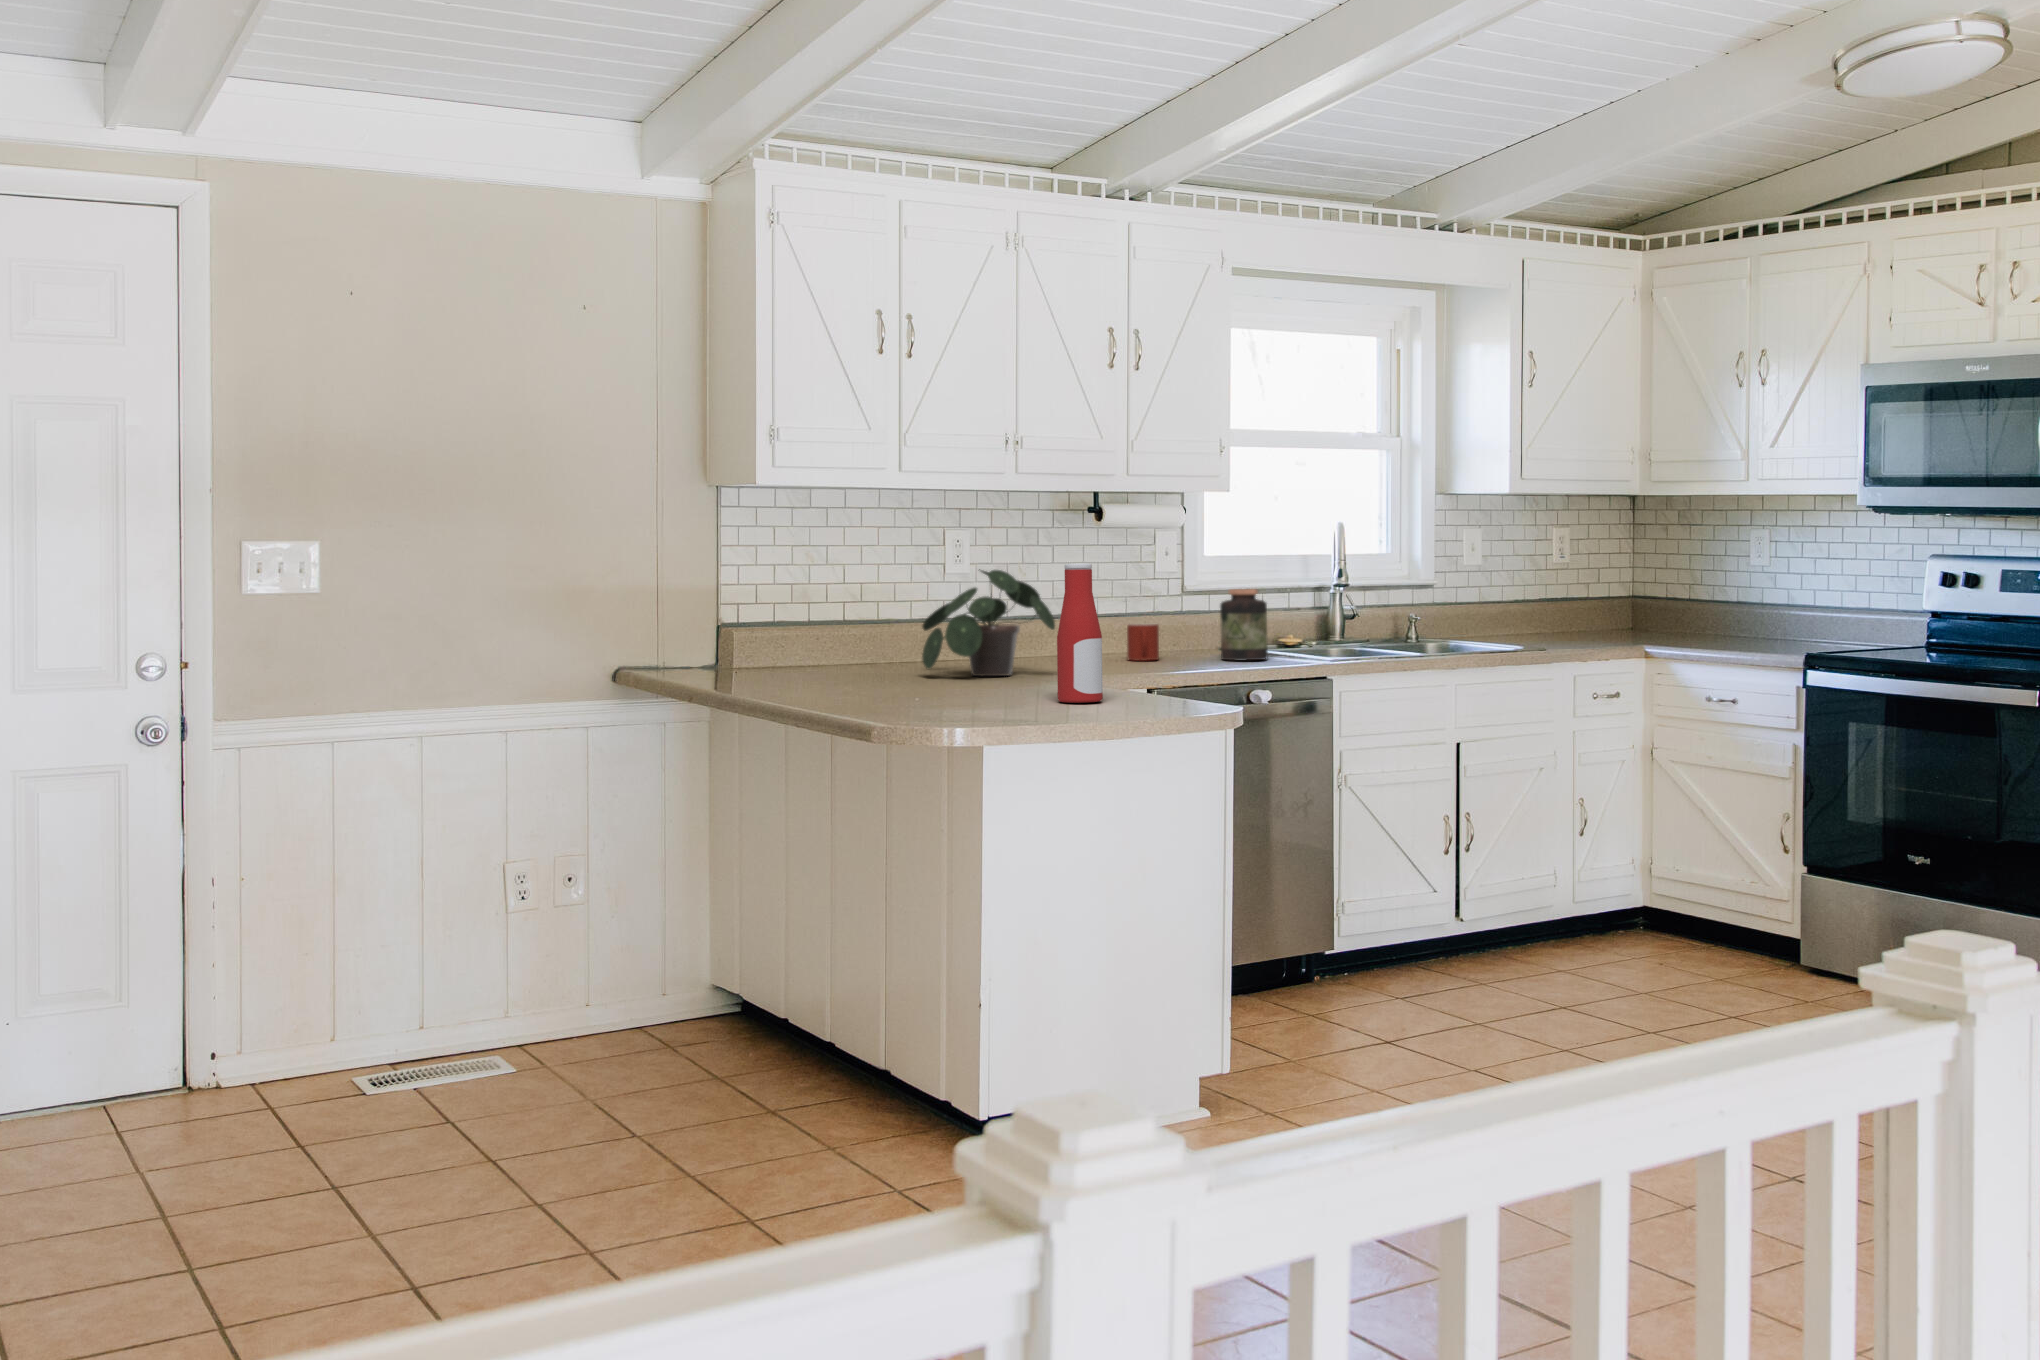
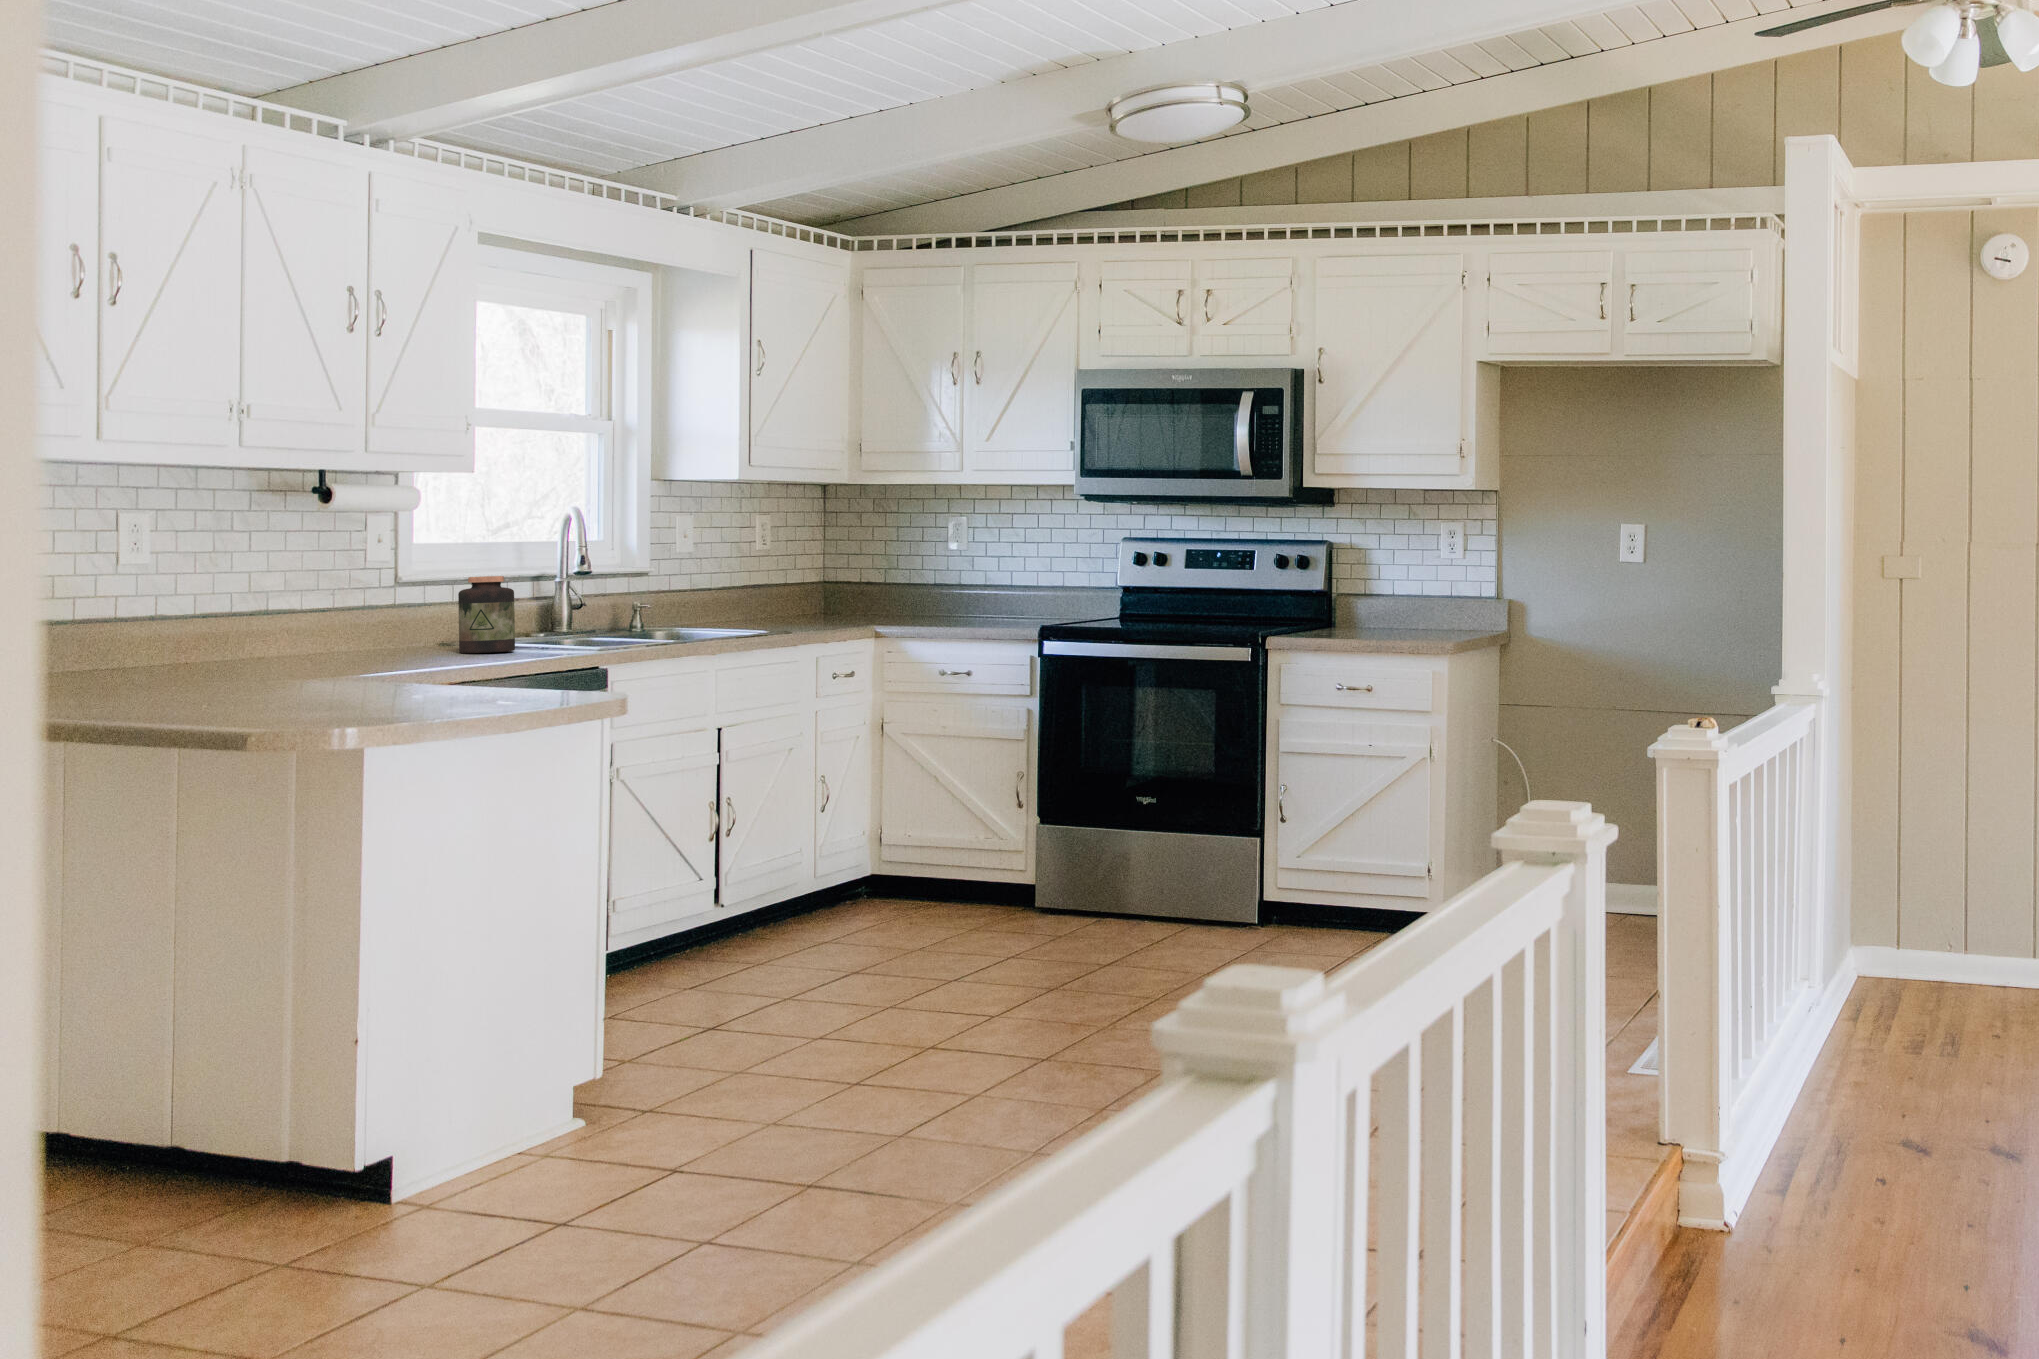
bottle: present [1057,563,1103,703] -> none [398,545,454,695]
potted plant: present [922,569,1055,676] -> none [123,556,315,679]
mug: present [1127,624,1159,661] -> none [348,617,389,658]

